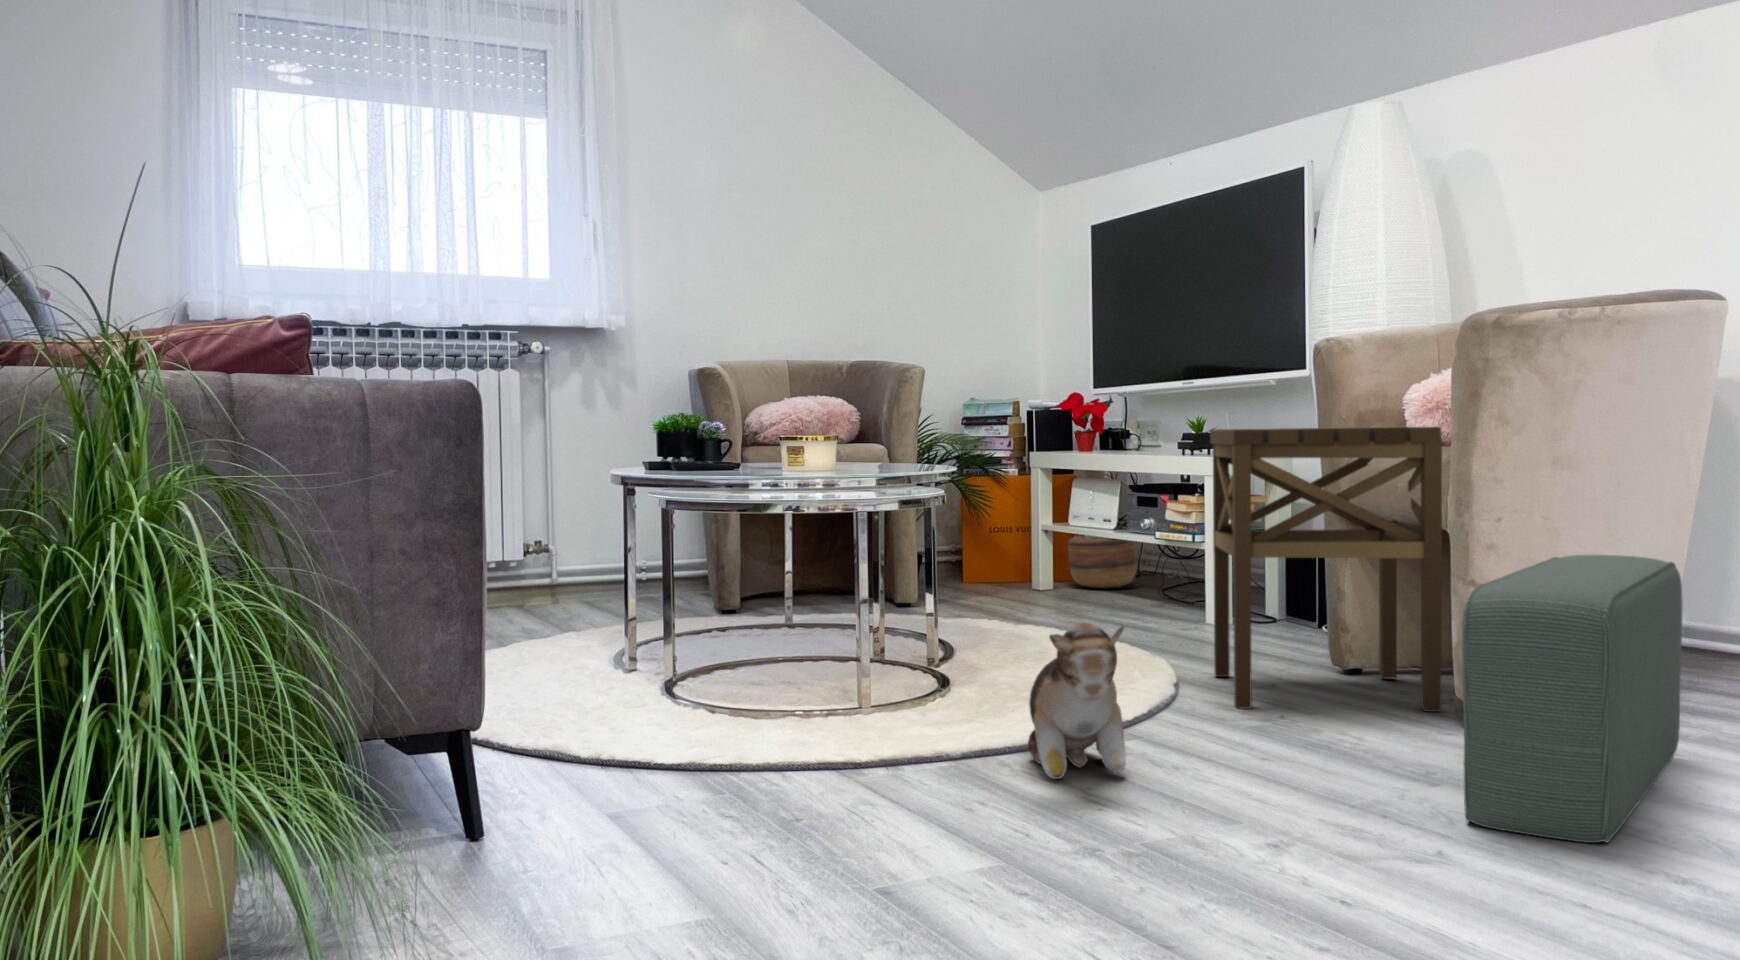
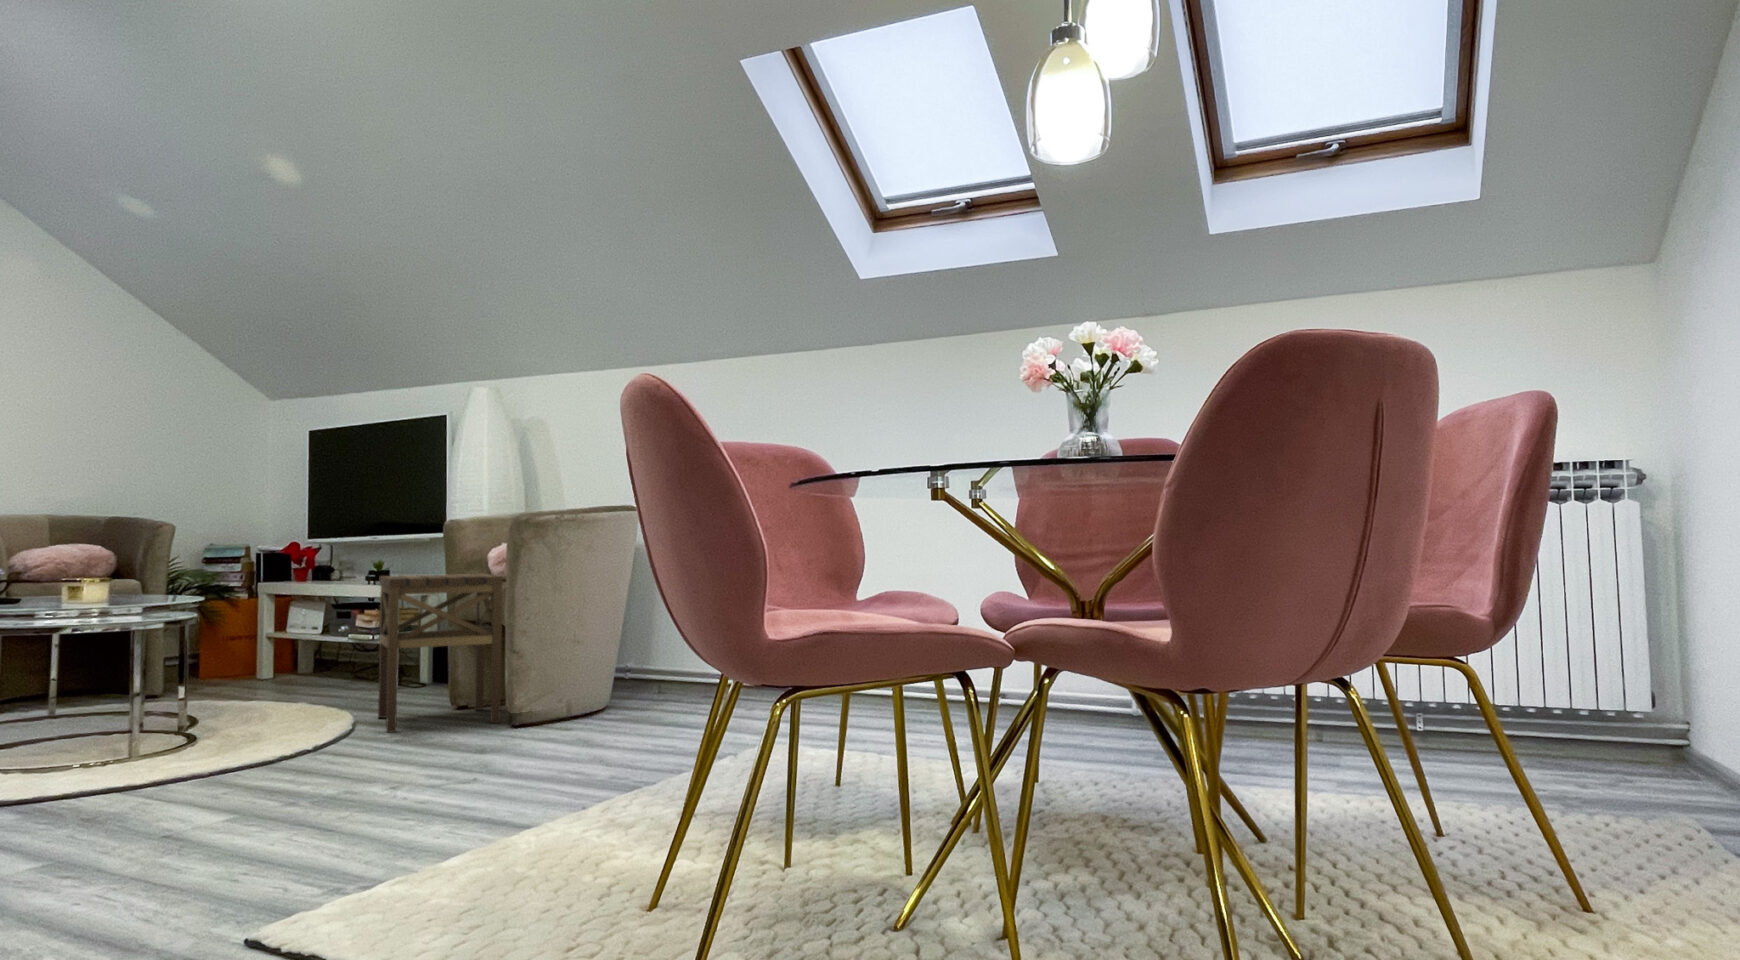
basket: present [1068,536,1138,588] -> none [285,630,337,674]
pouf: present [1462,555,1683,843] -> none [487,638,600,767]
plush toy: present [1028,622,1126,779] -> none [254,689,317,777]

